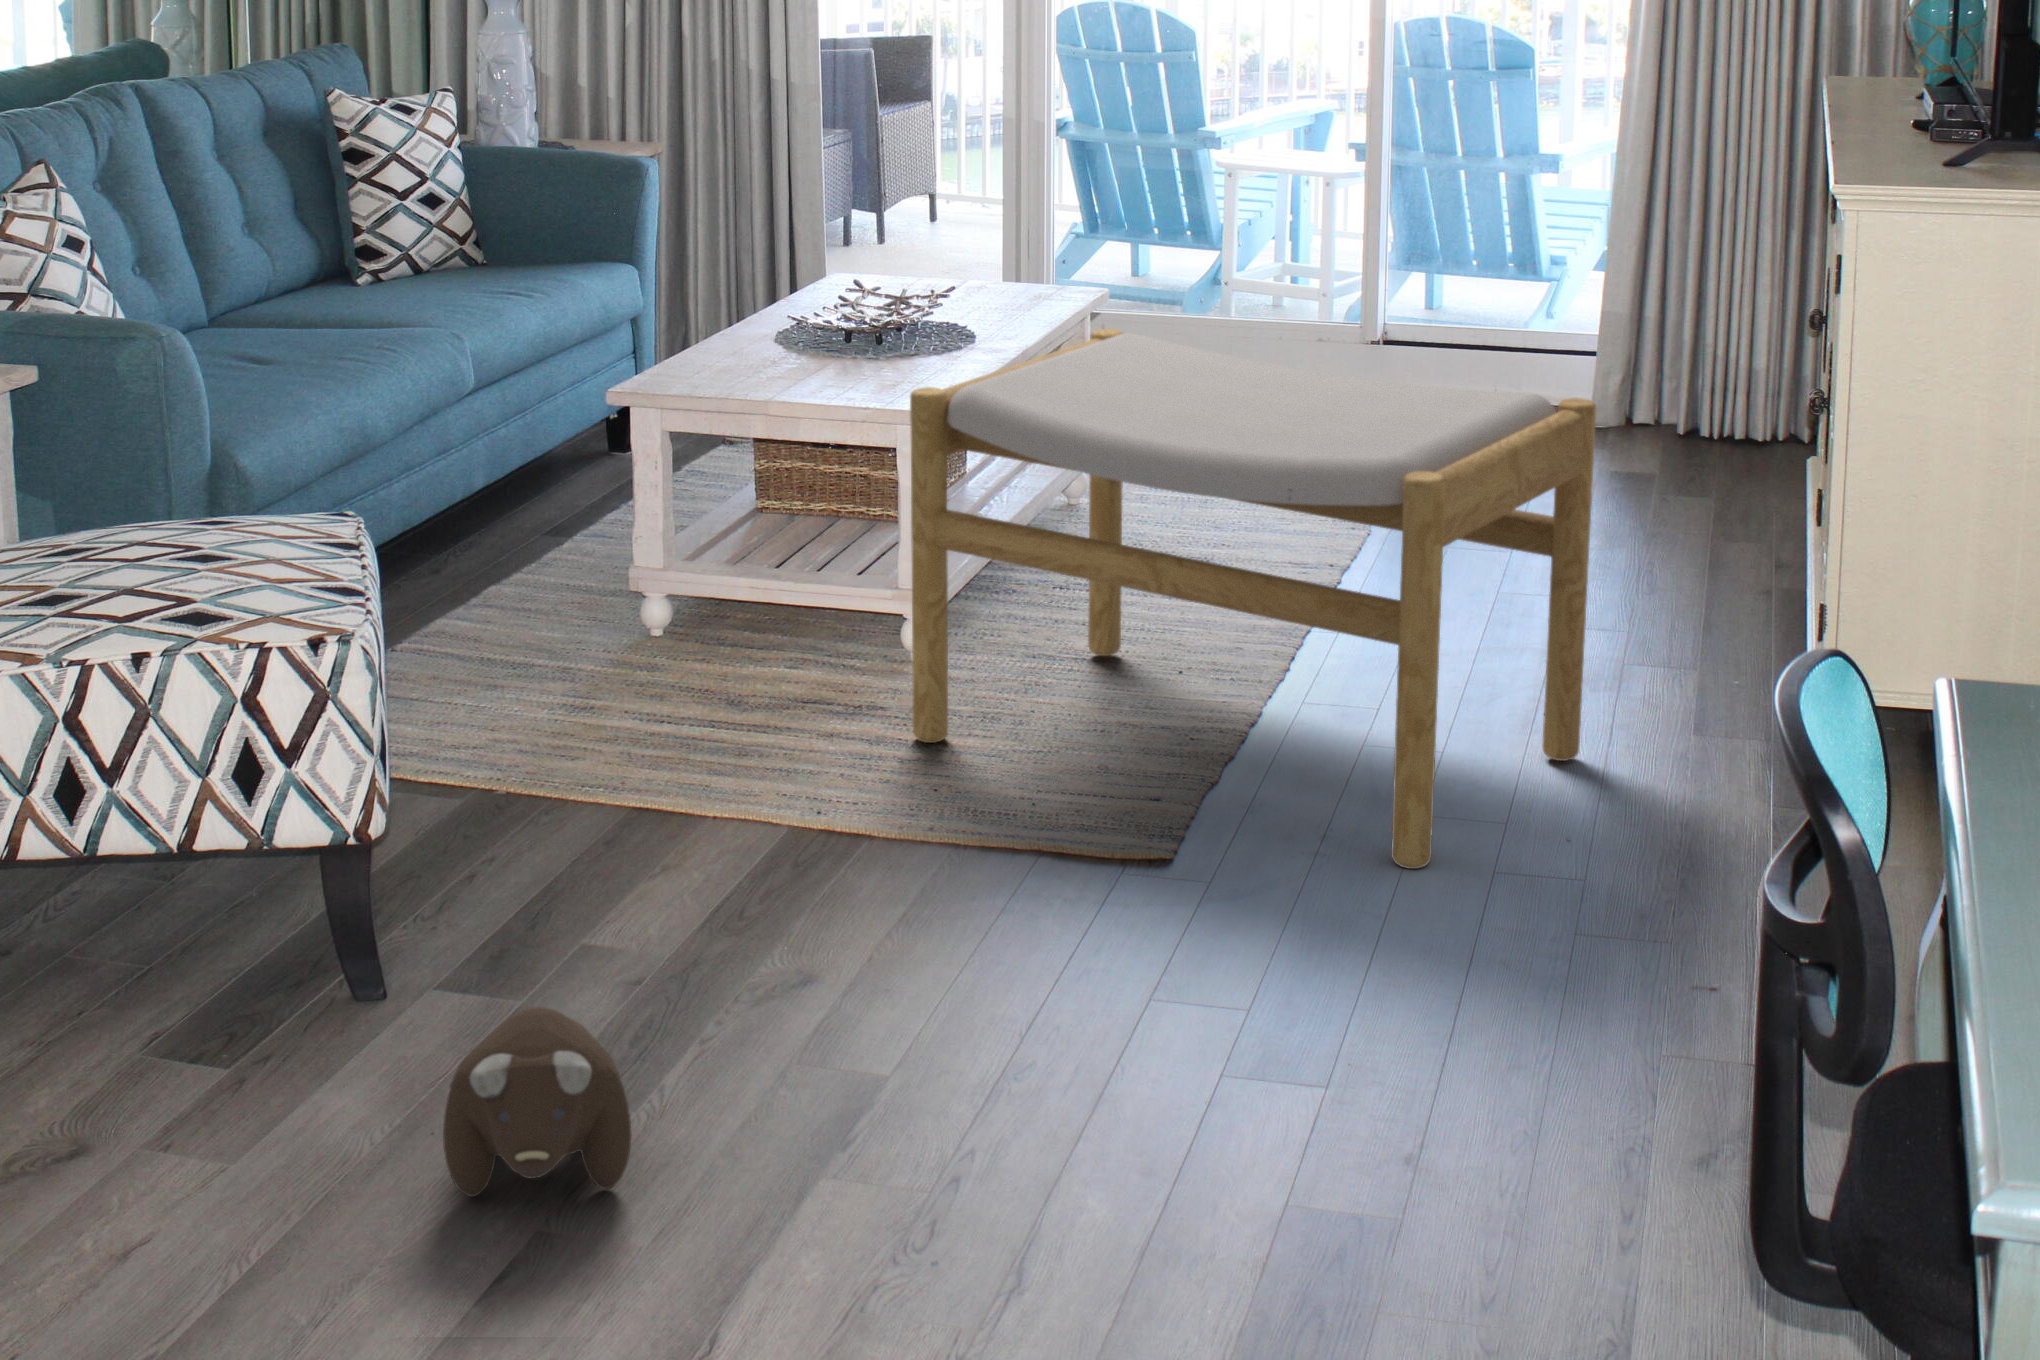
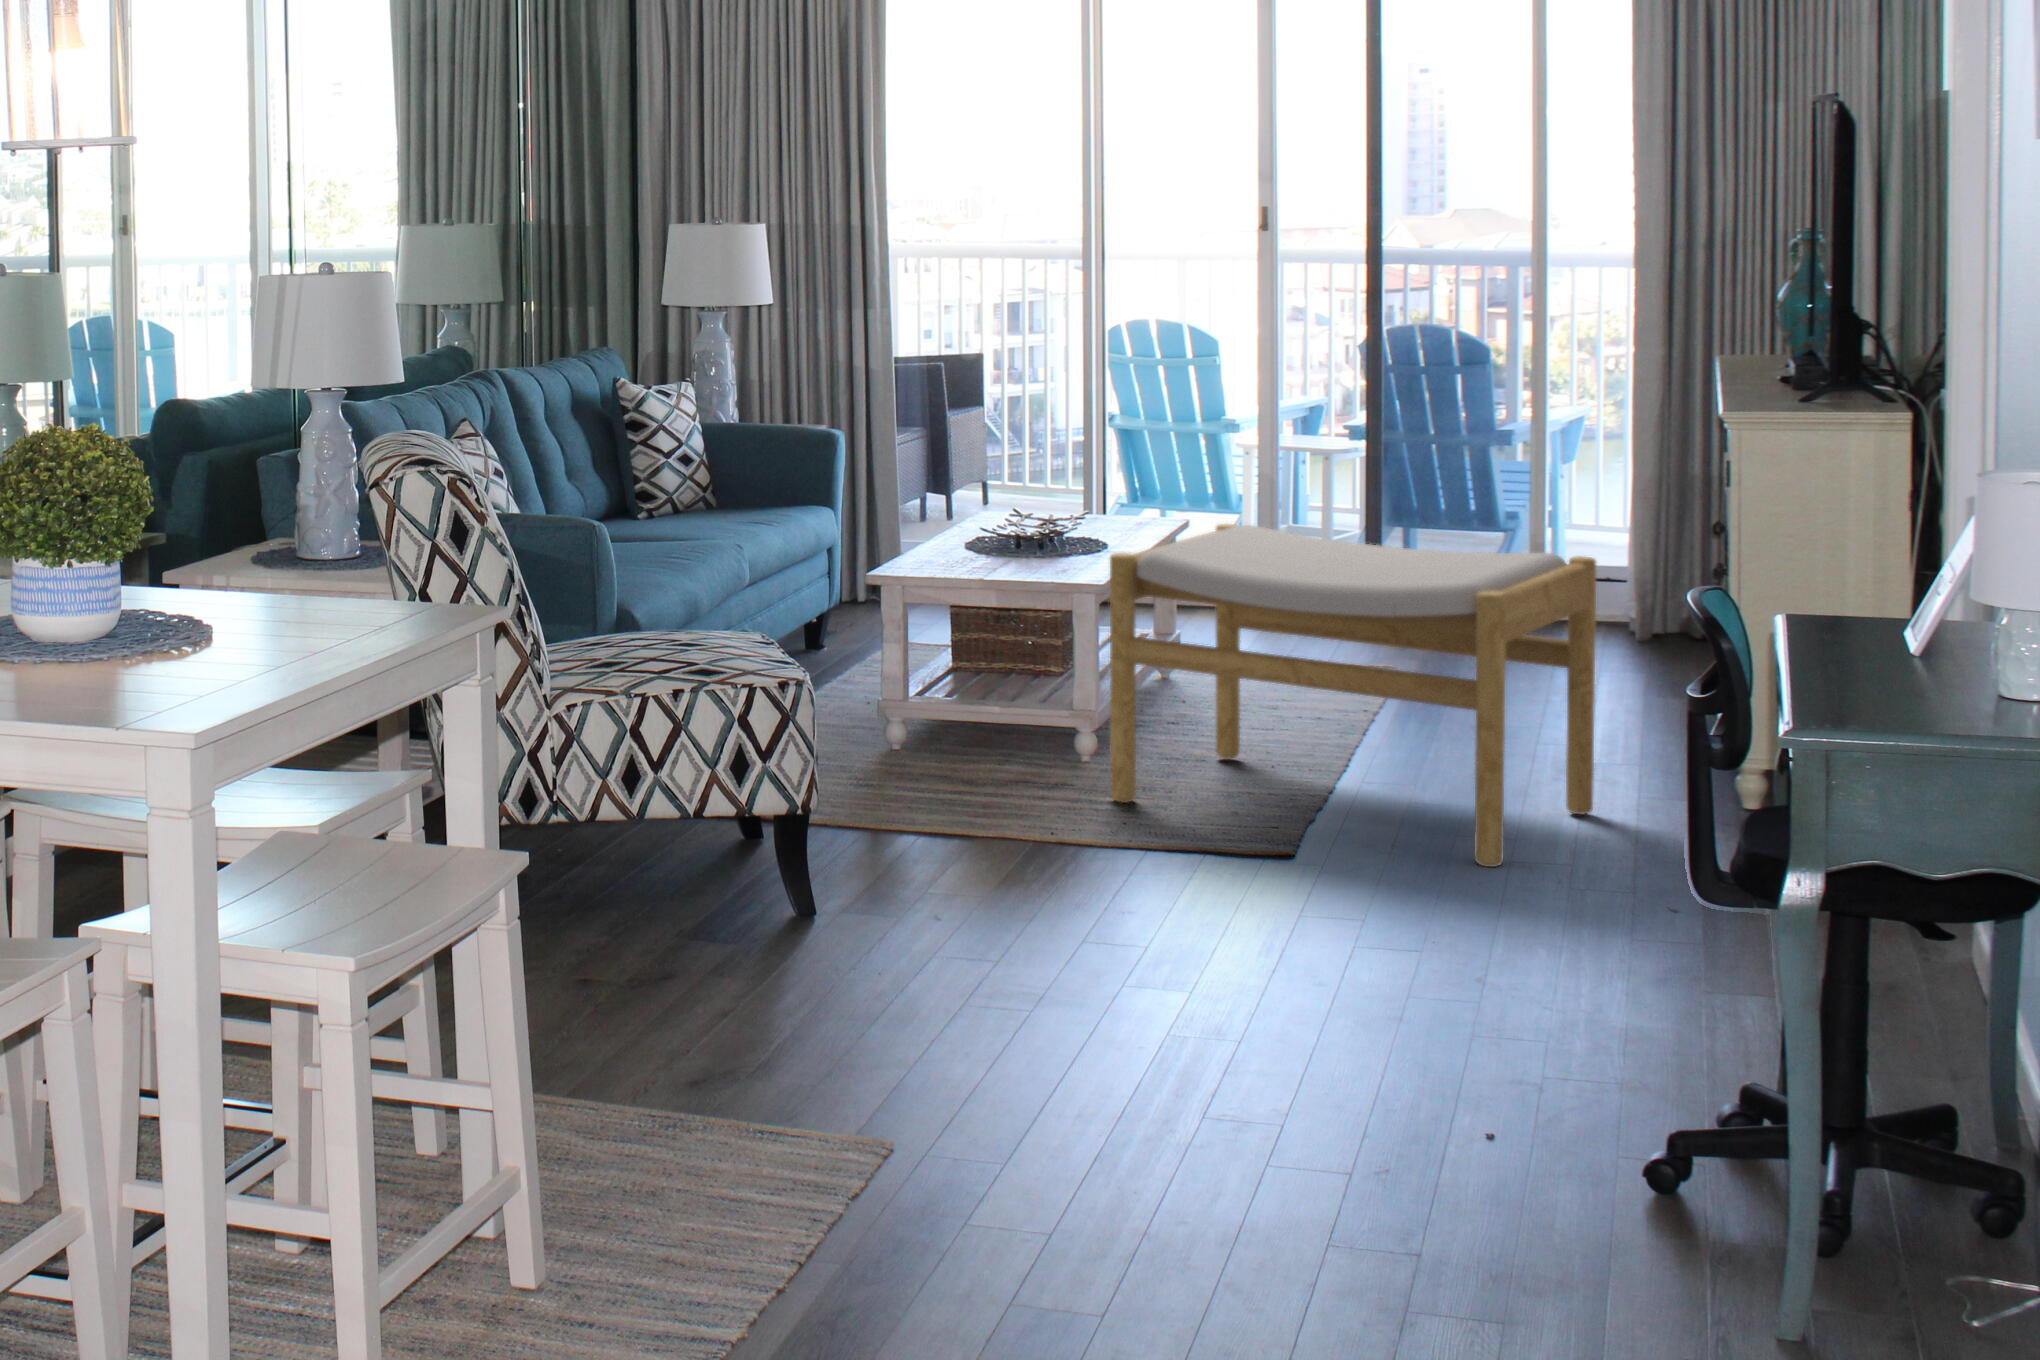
plush toy: present [443,1007,631,1196] -> none [923,887,1038,1002]

